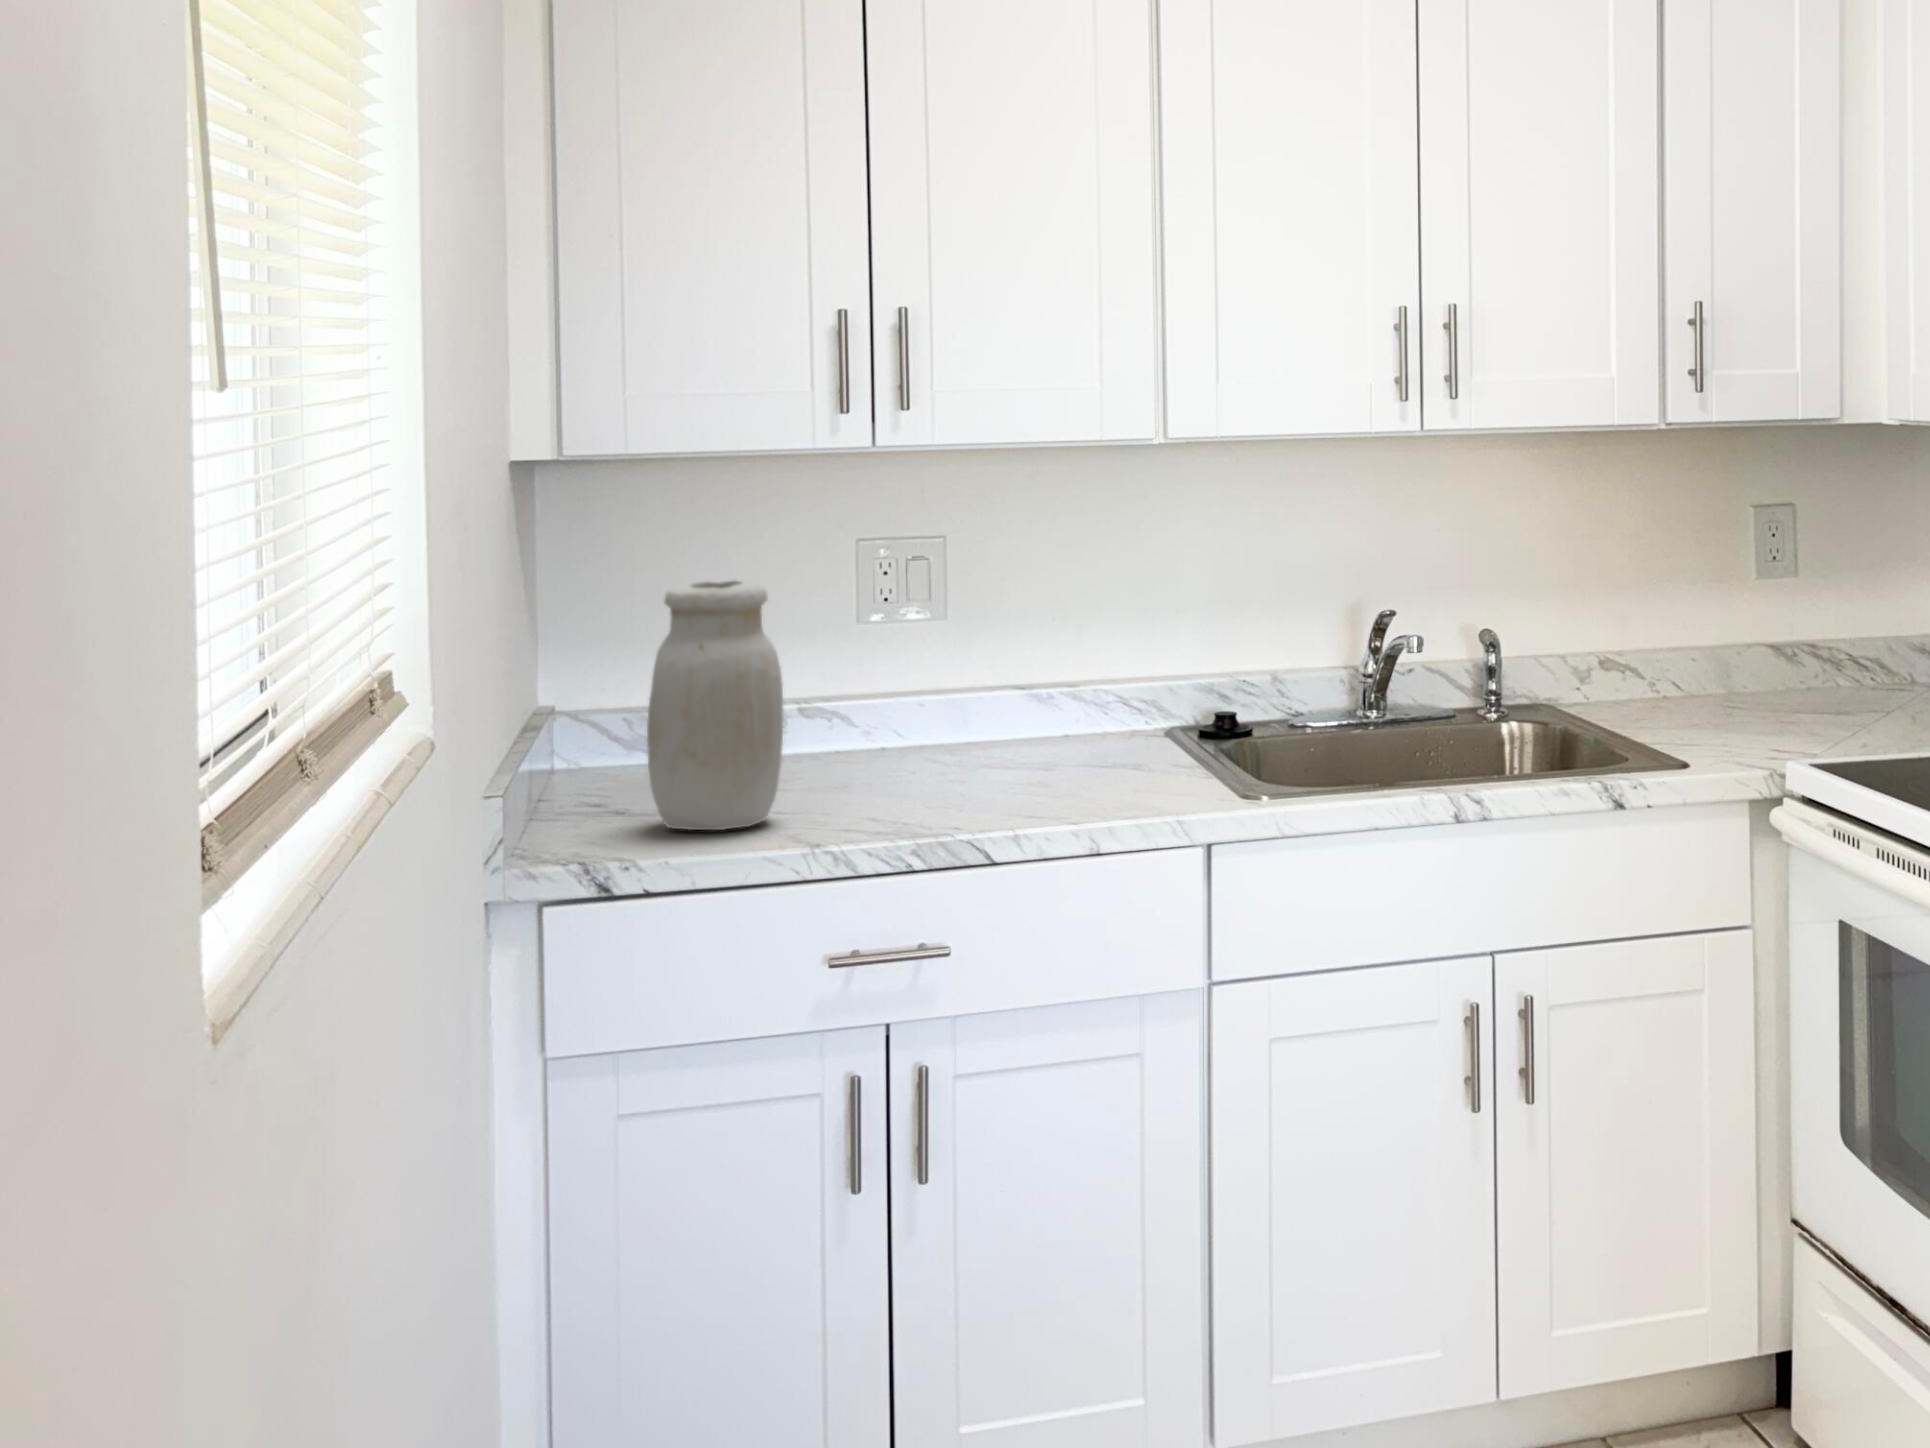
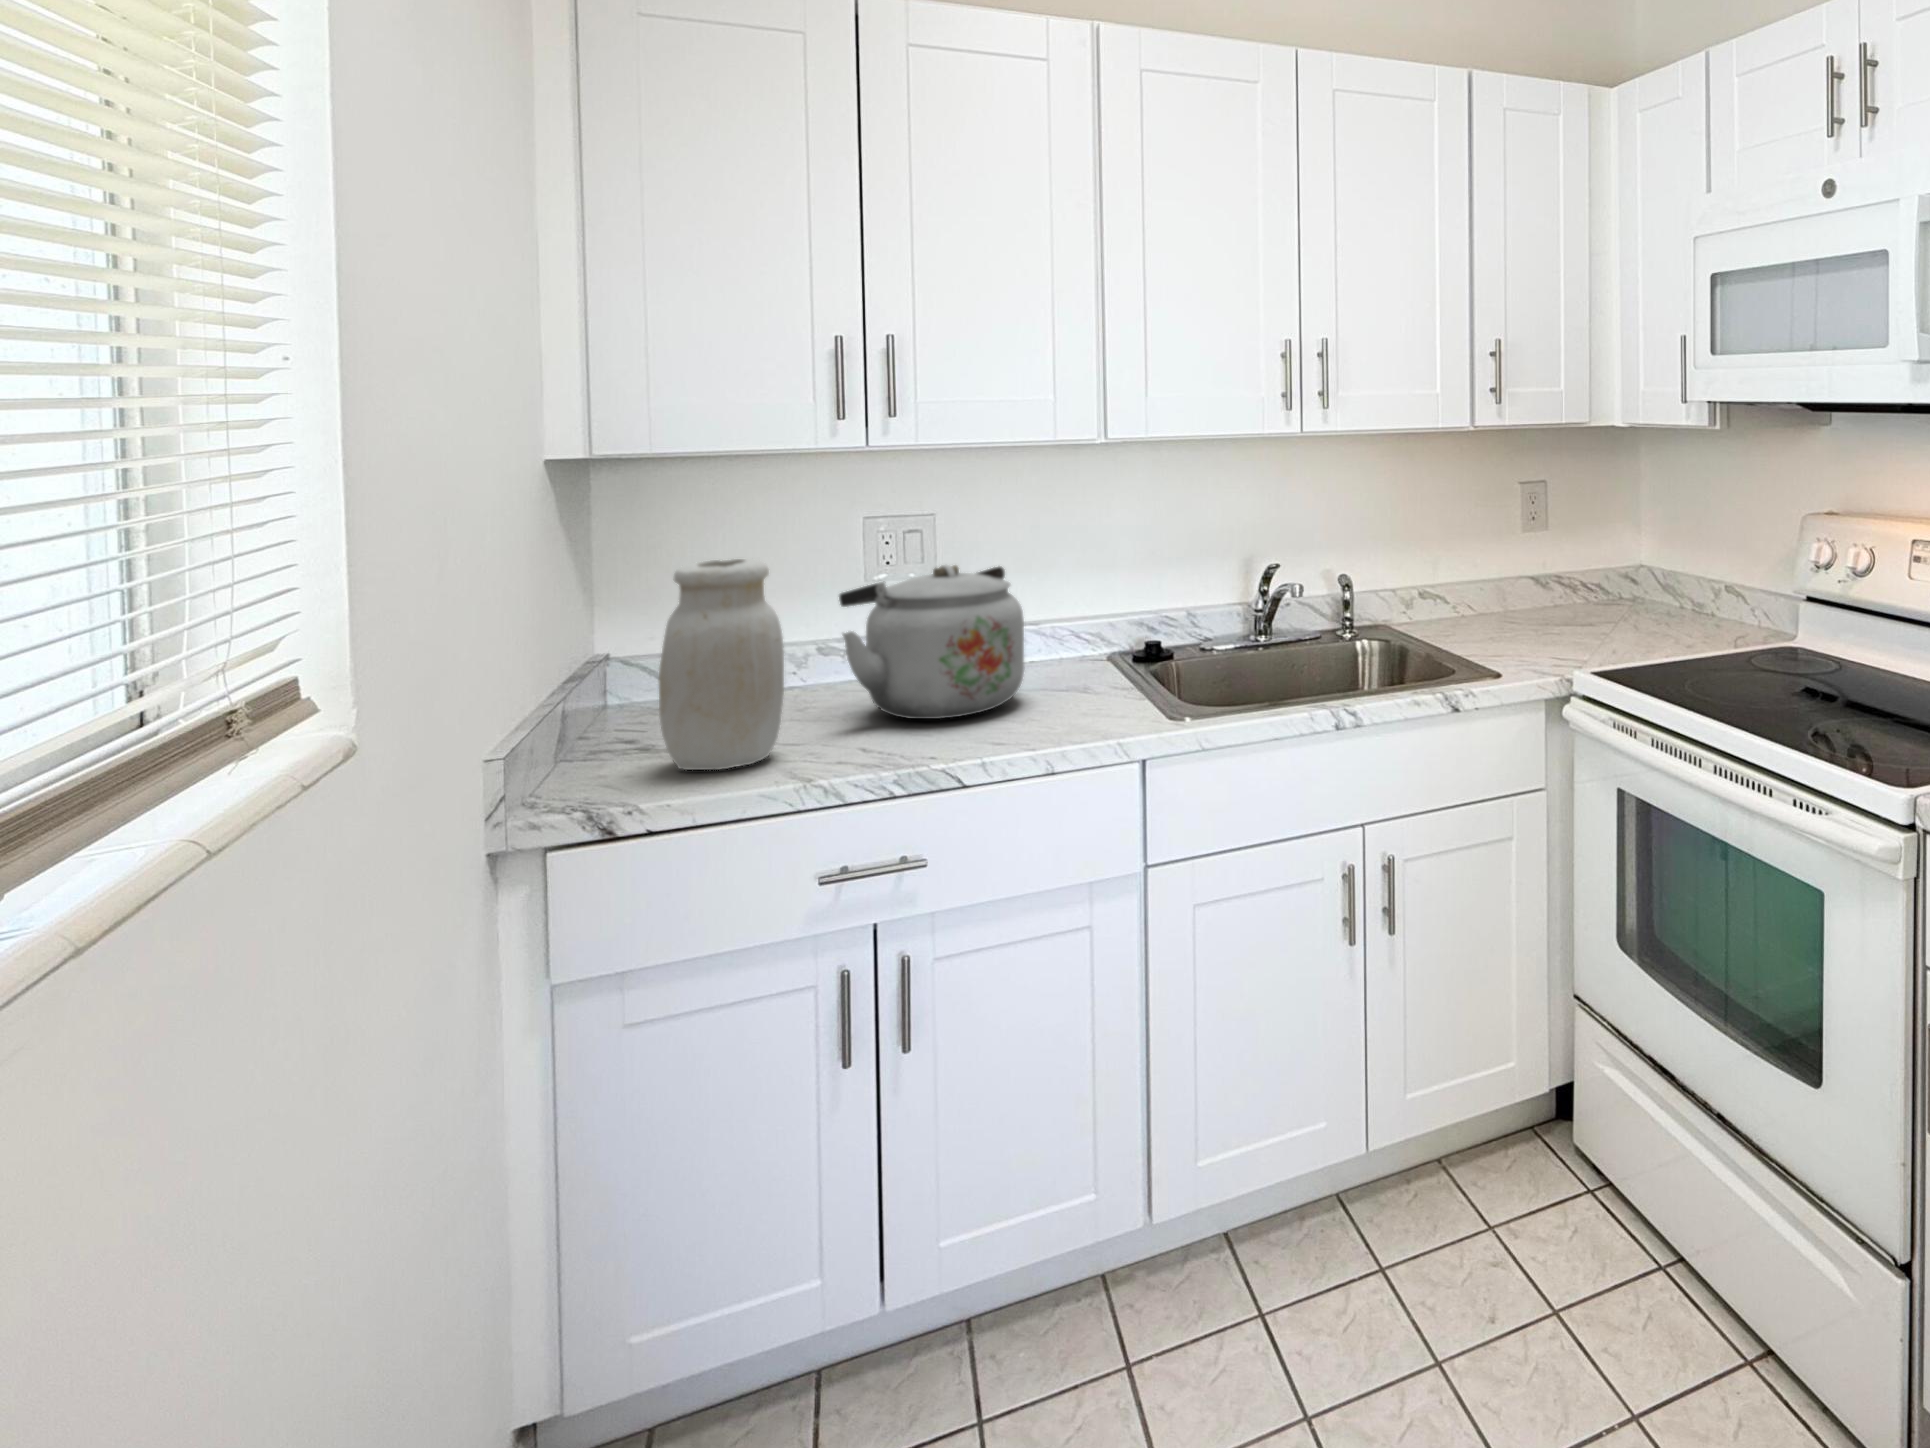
kettle: none [835,597,1059,791] -> present [839,565,1024,719]

